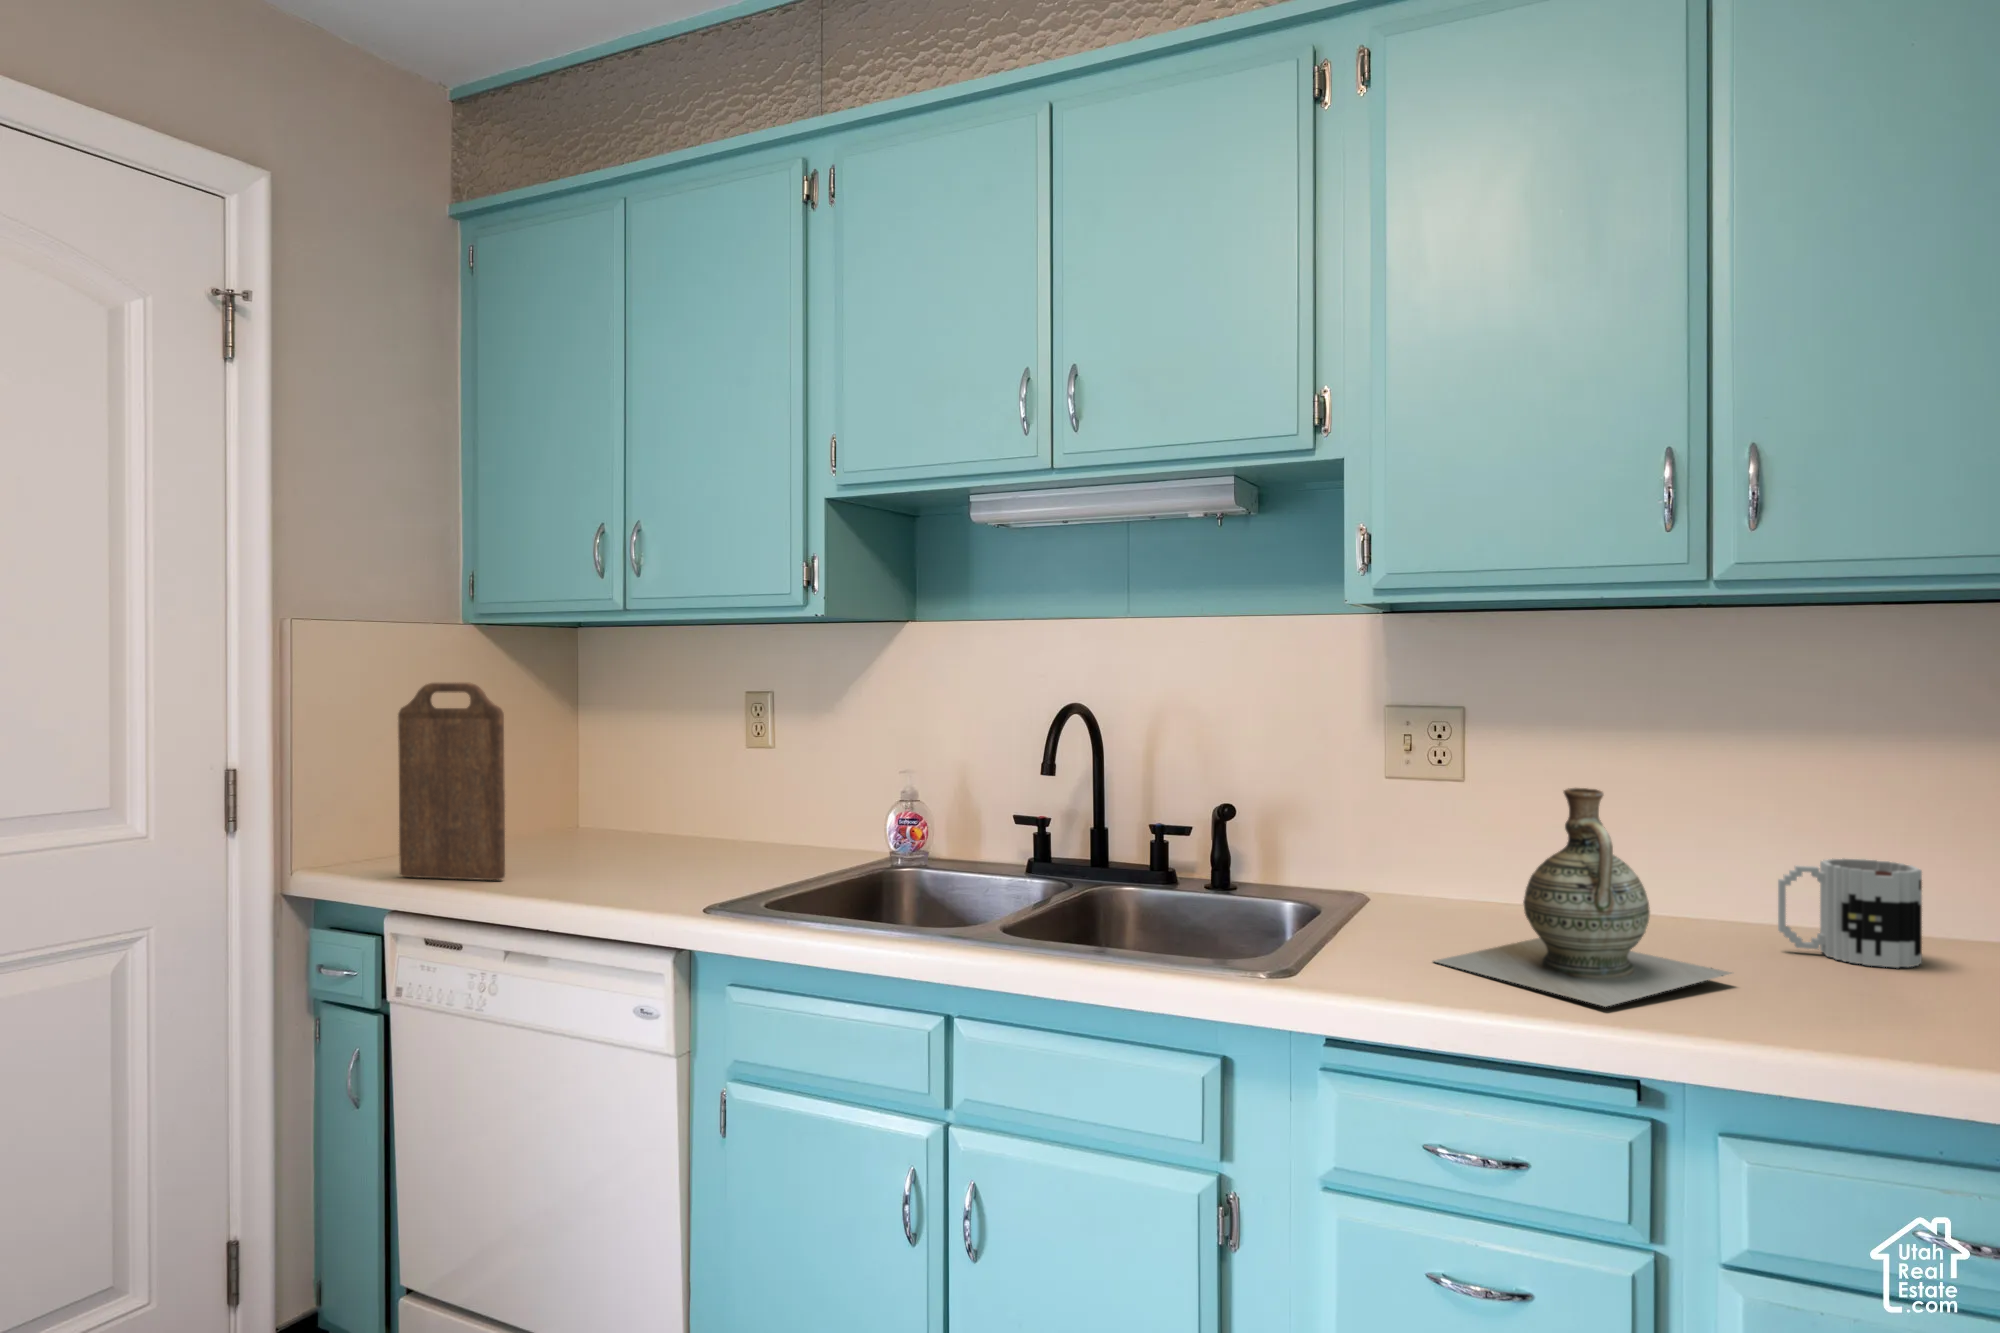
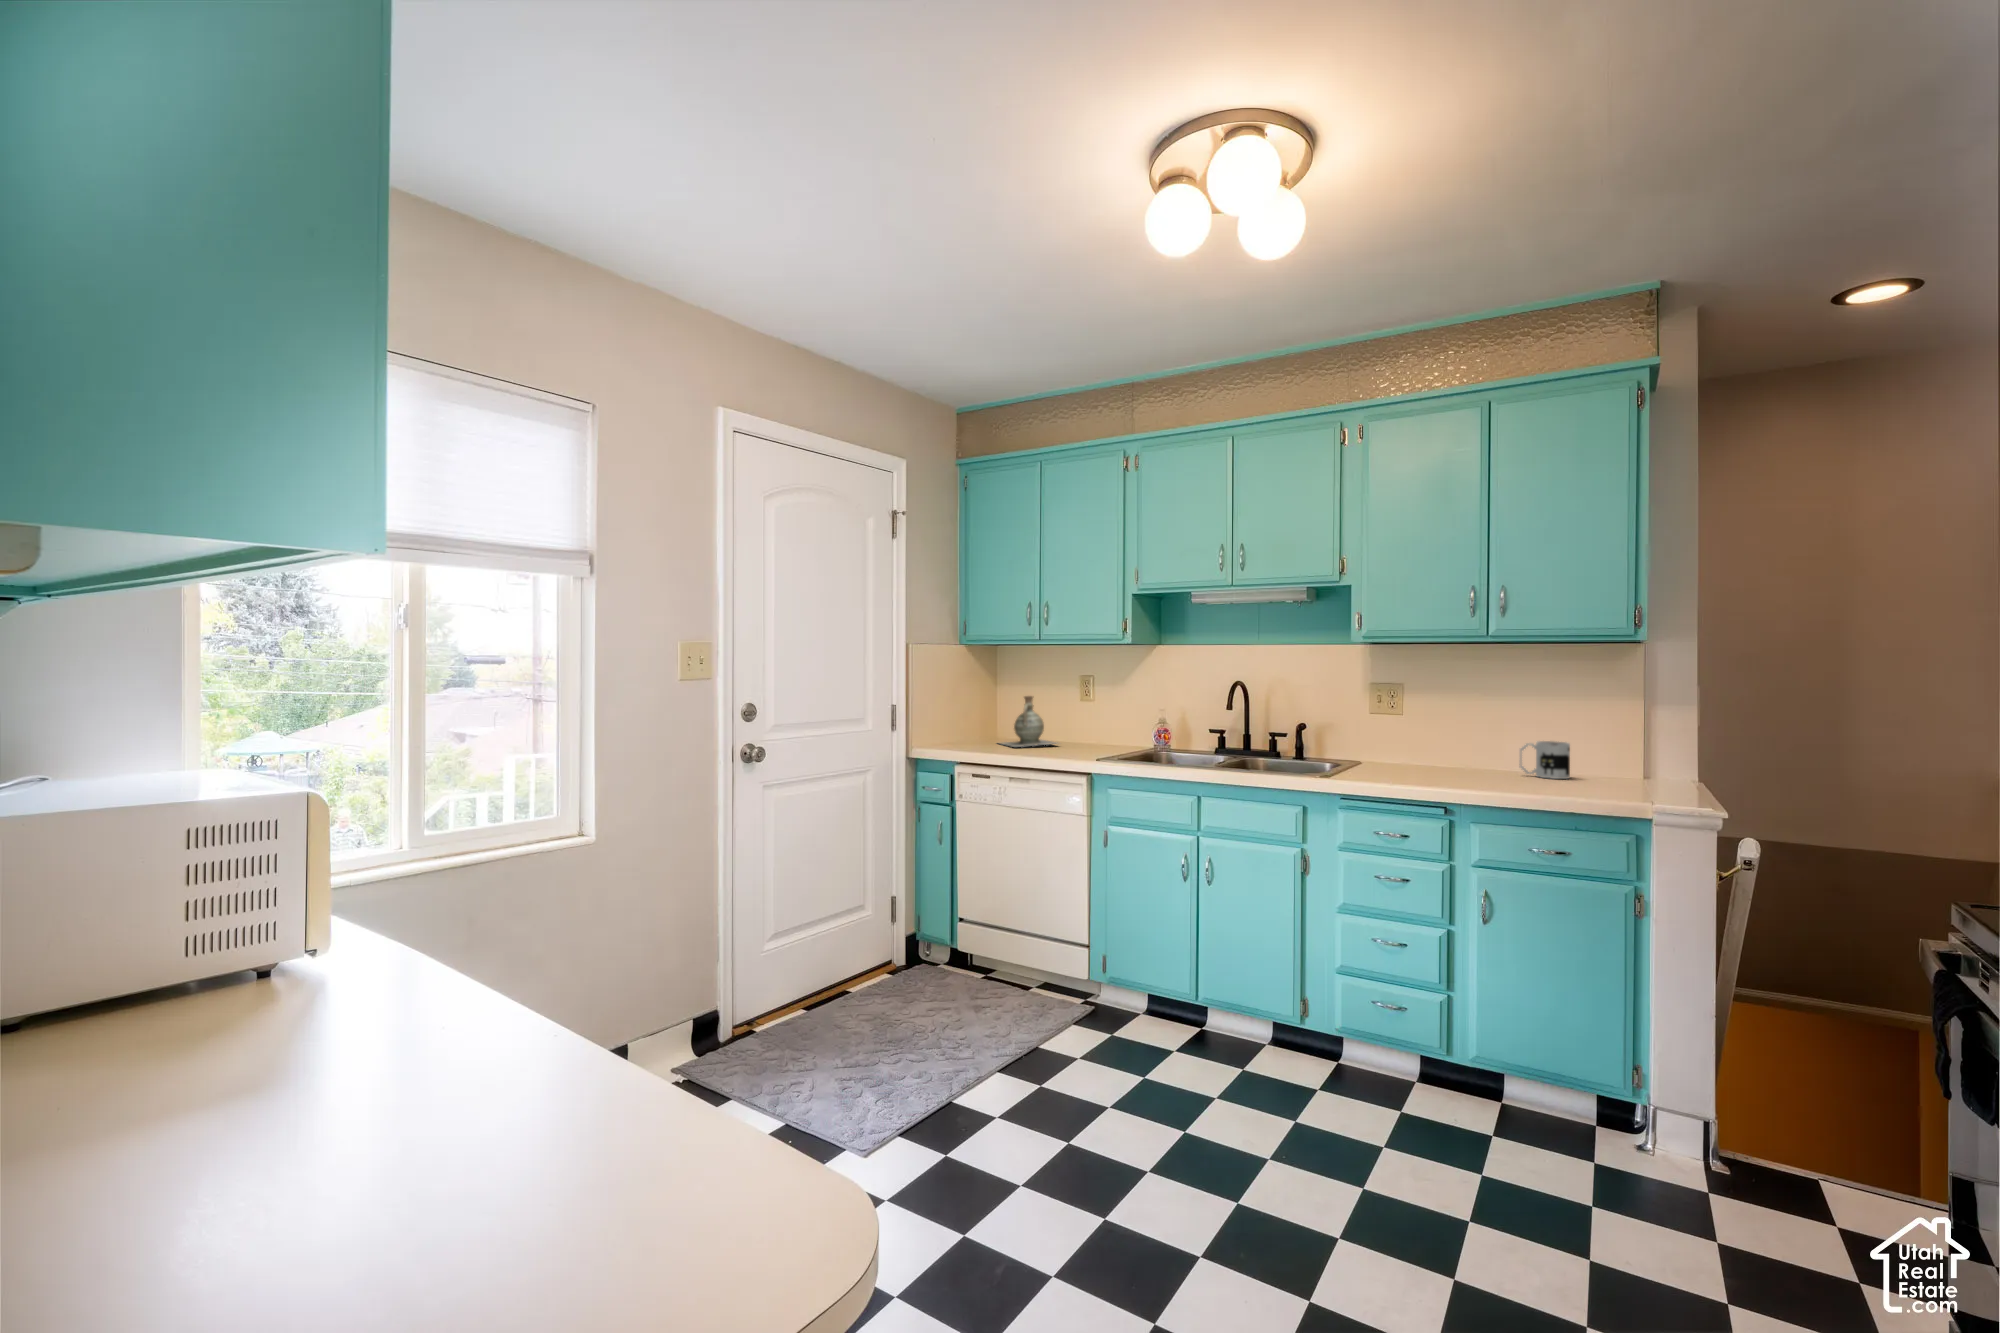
cutting board: present [398,683,505,880] -> none [956,671,1001,751]
ceramic jug: present [1435,788,1731,1007] -> present [1002,696,1056,747]

